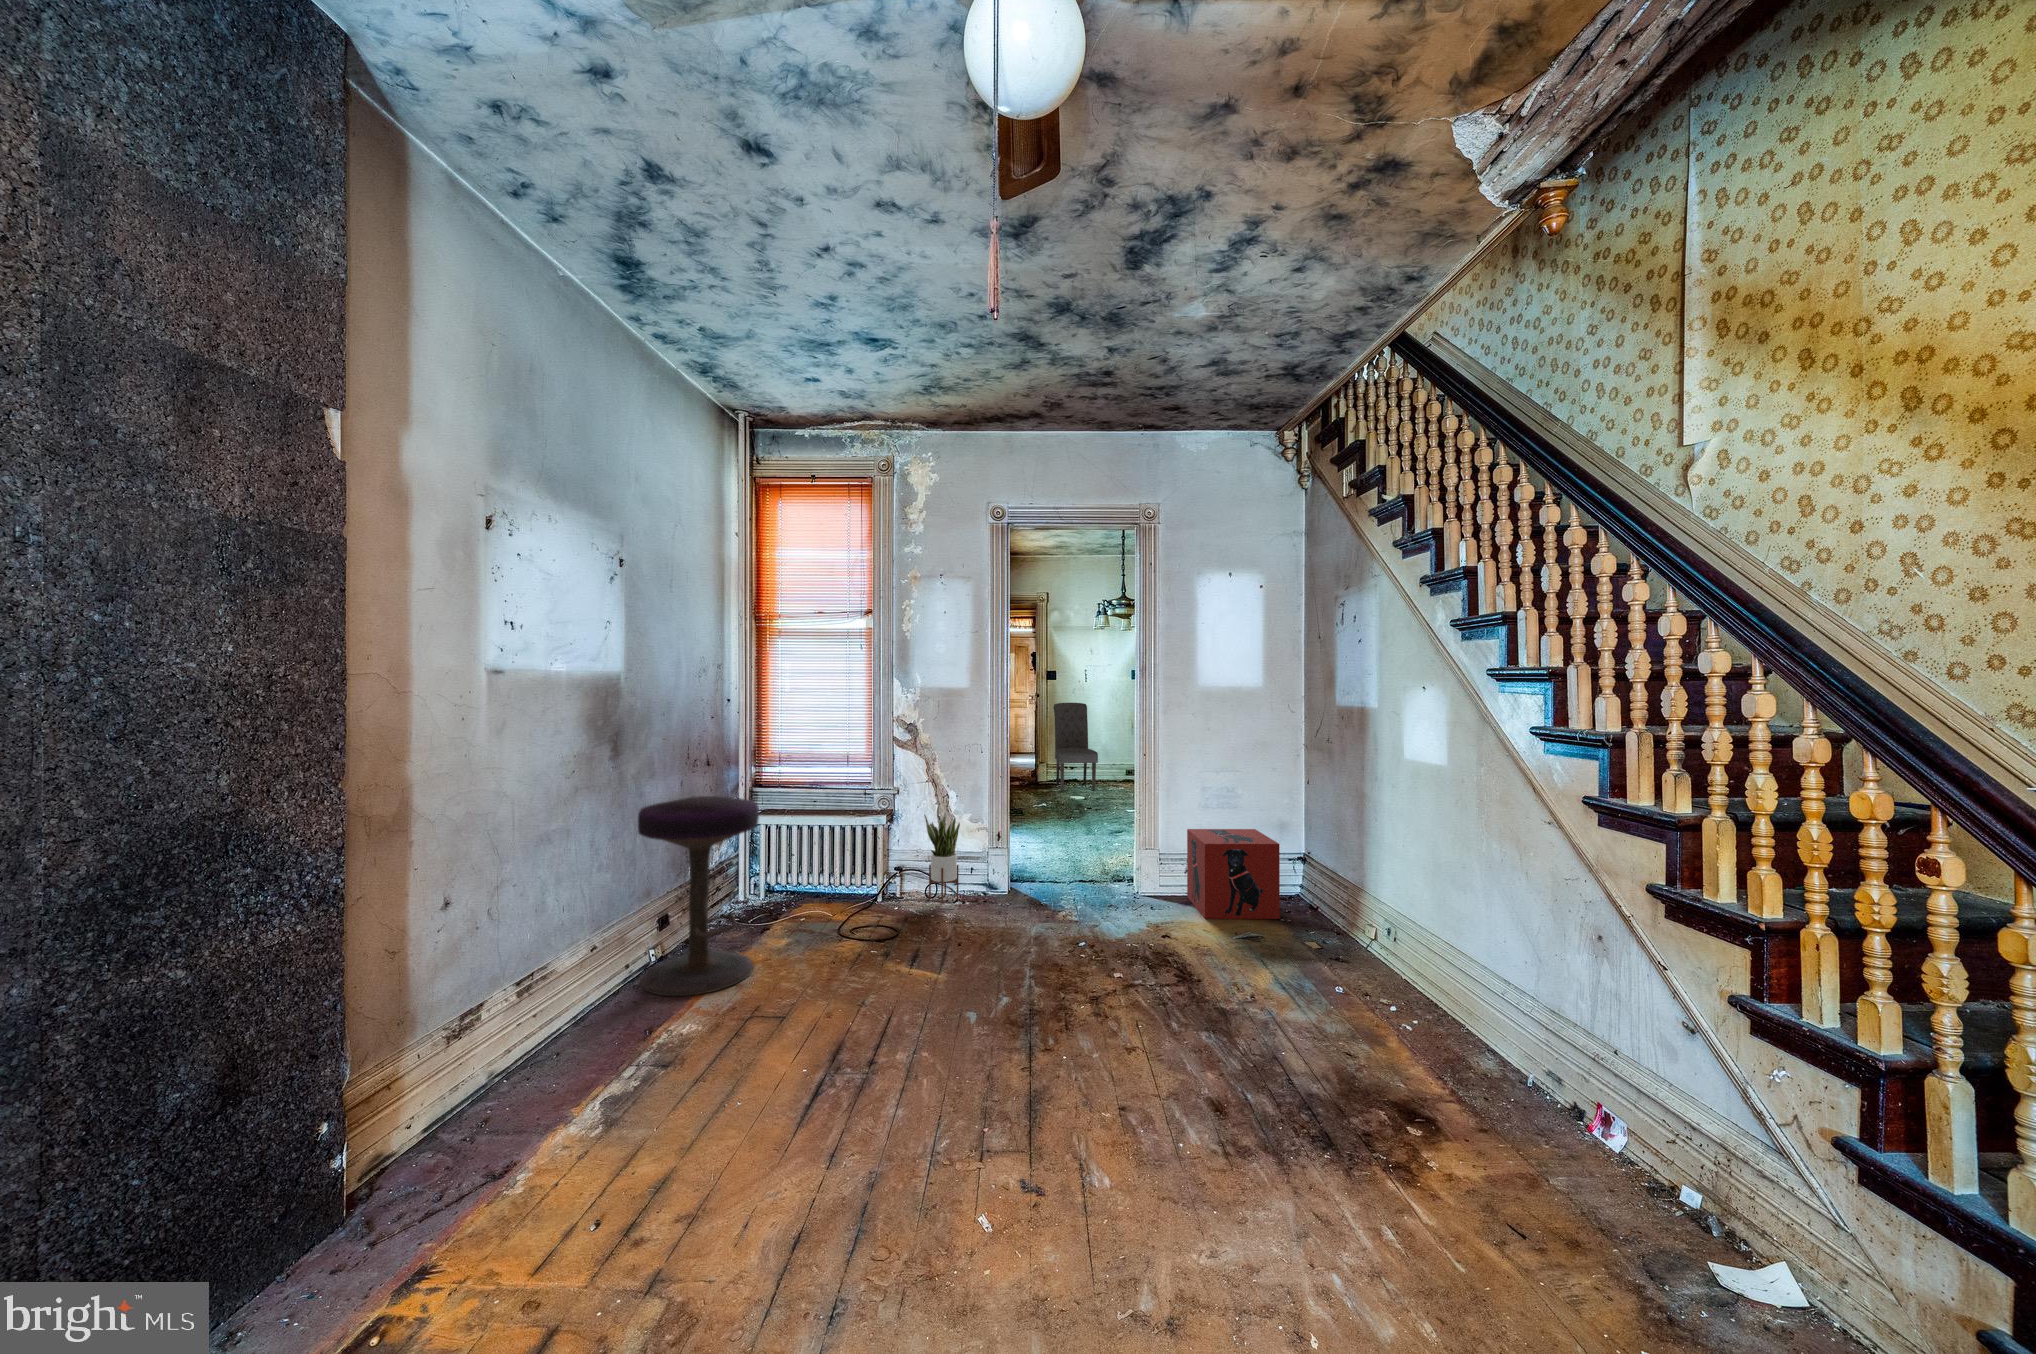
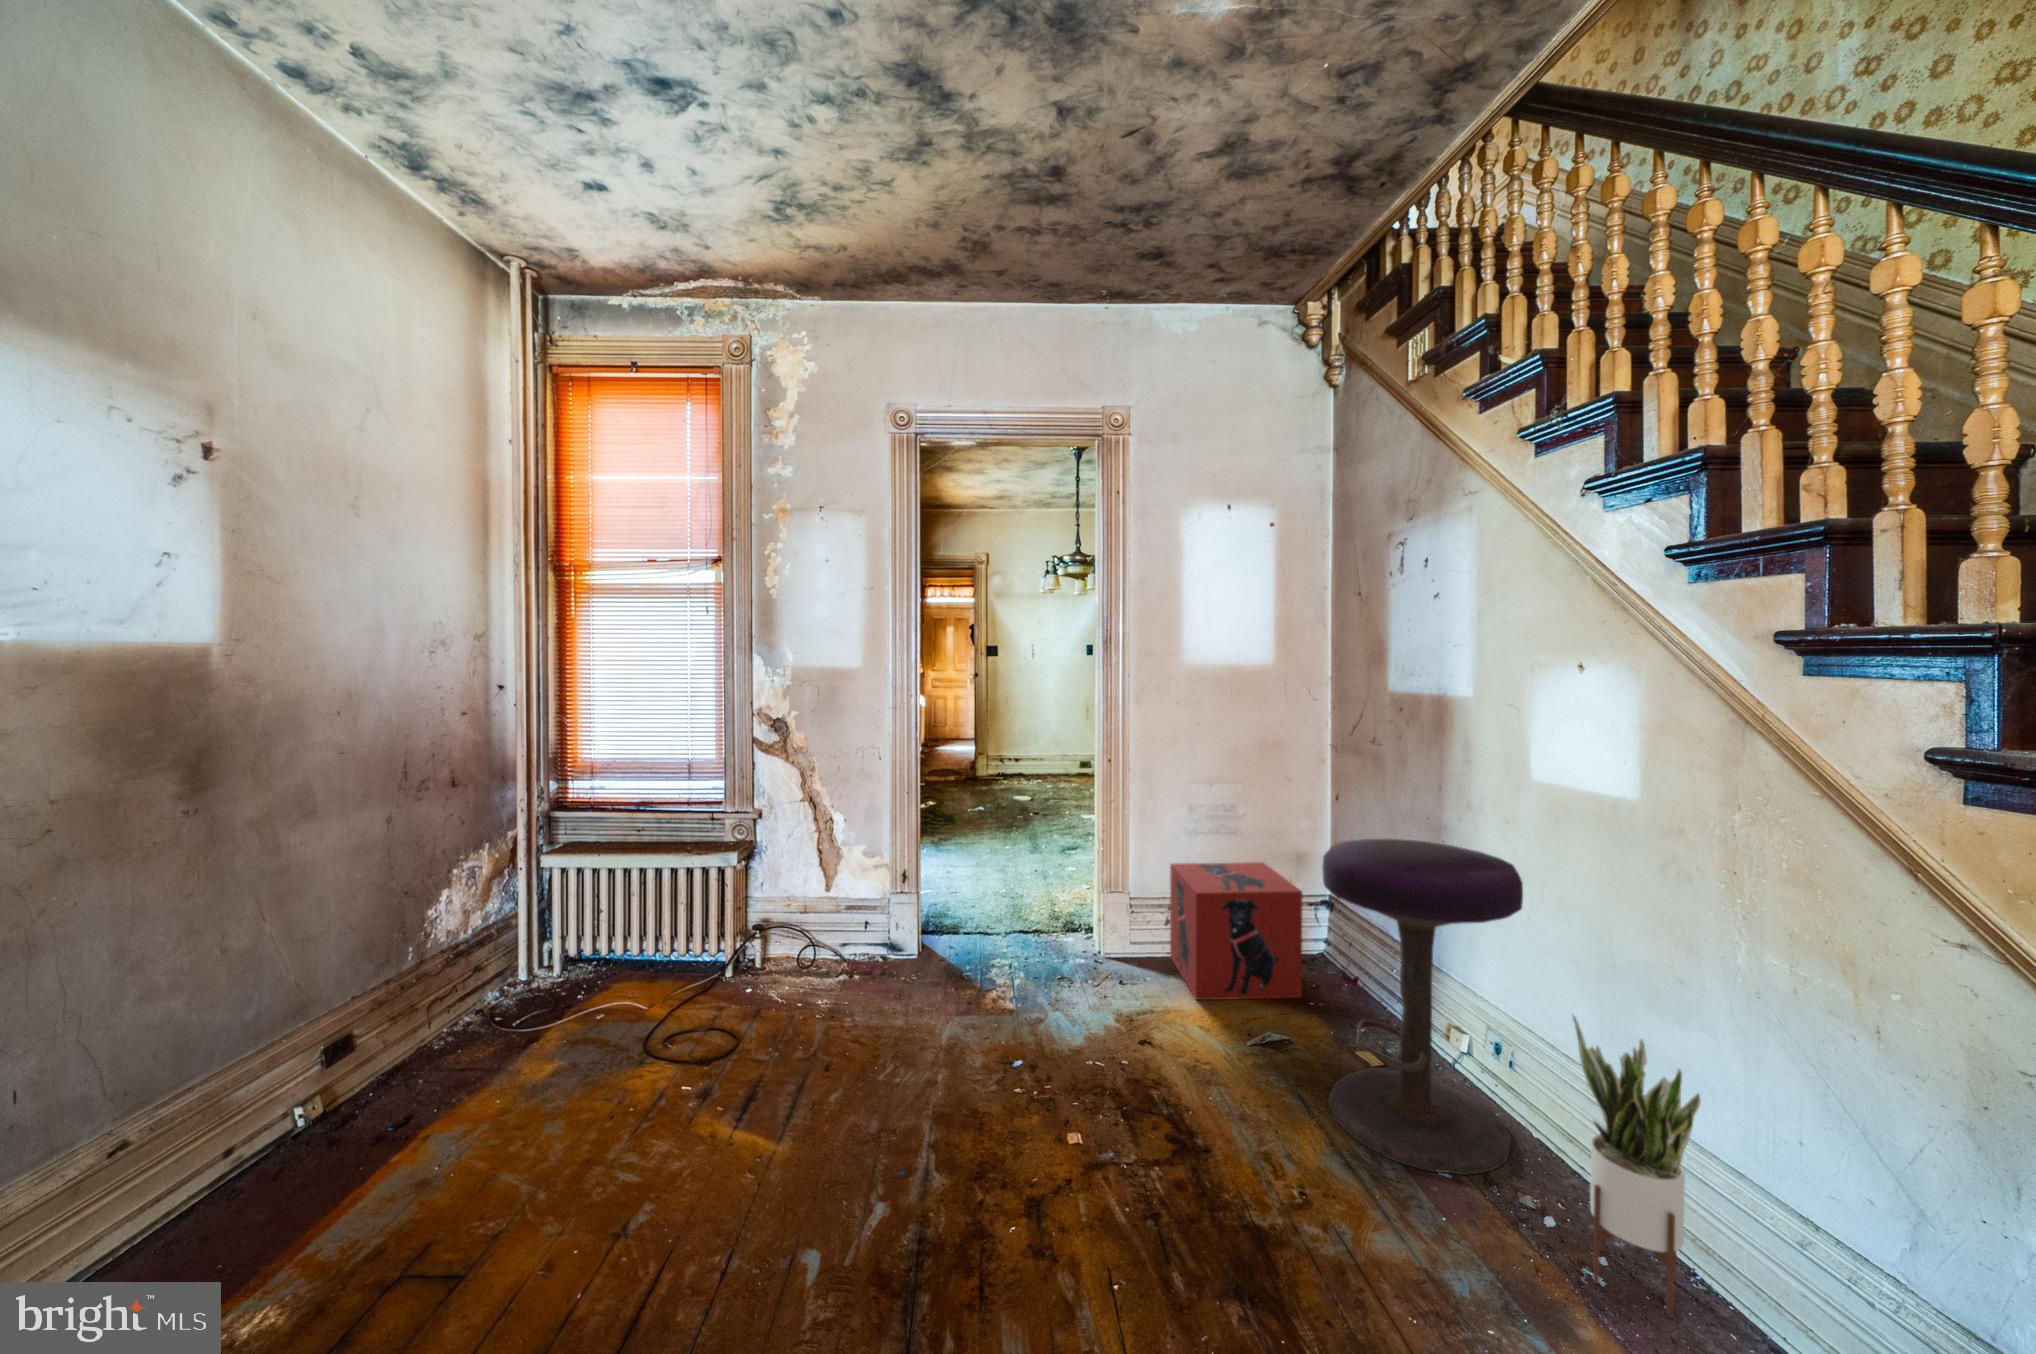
chair: present [1054,703,1098,791] -> none [1013,684,1064,788]
stool: present [638,796,759,996] -> present [1322,839,1523,1175]
potted plant: present [924,813,960,903] -> present [1572,1015,1701,1318]

